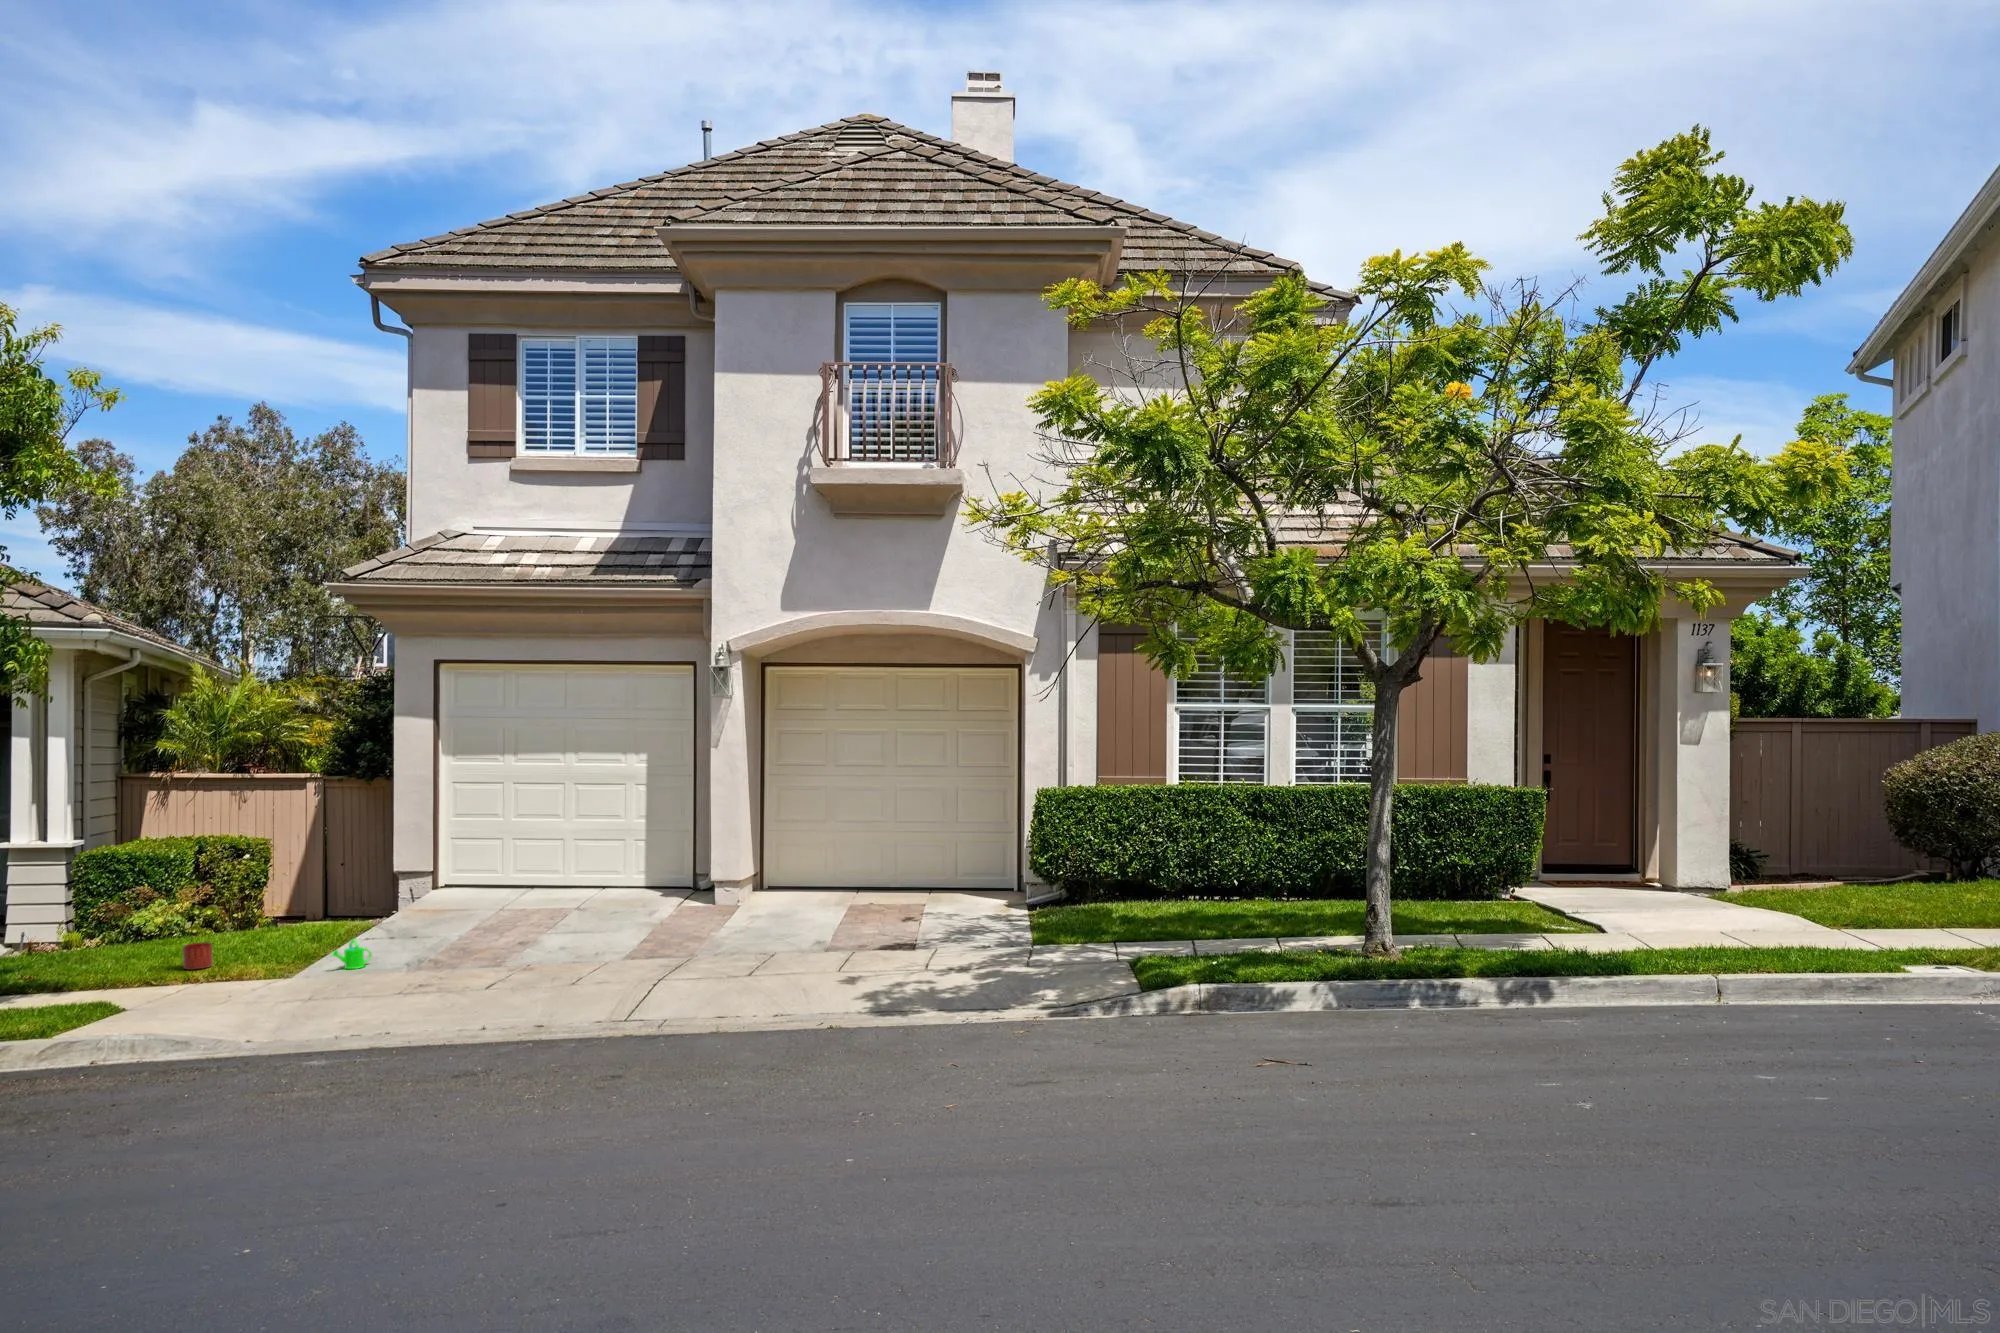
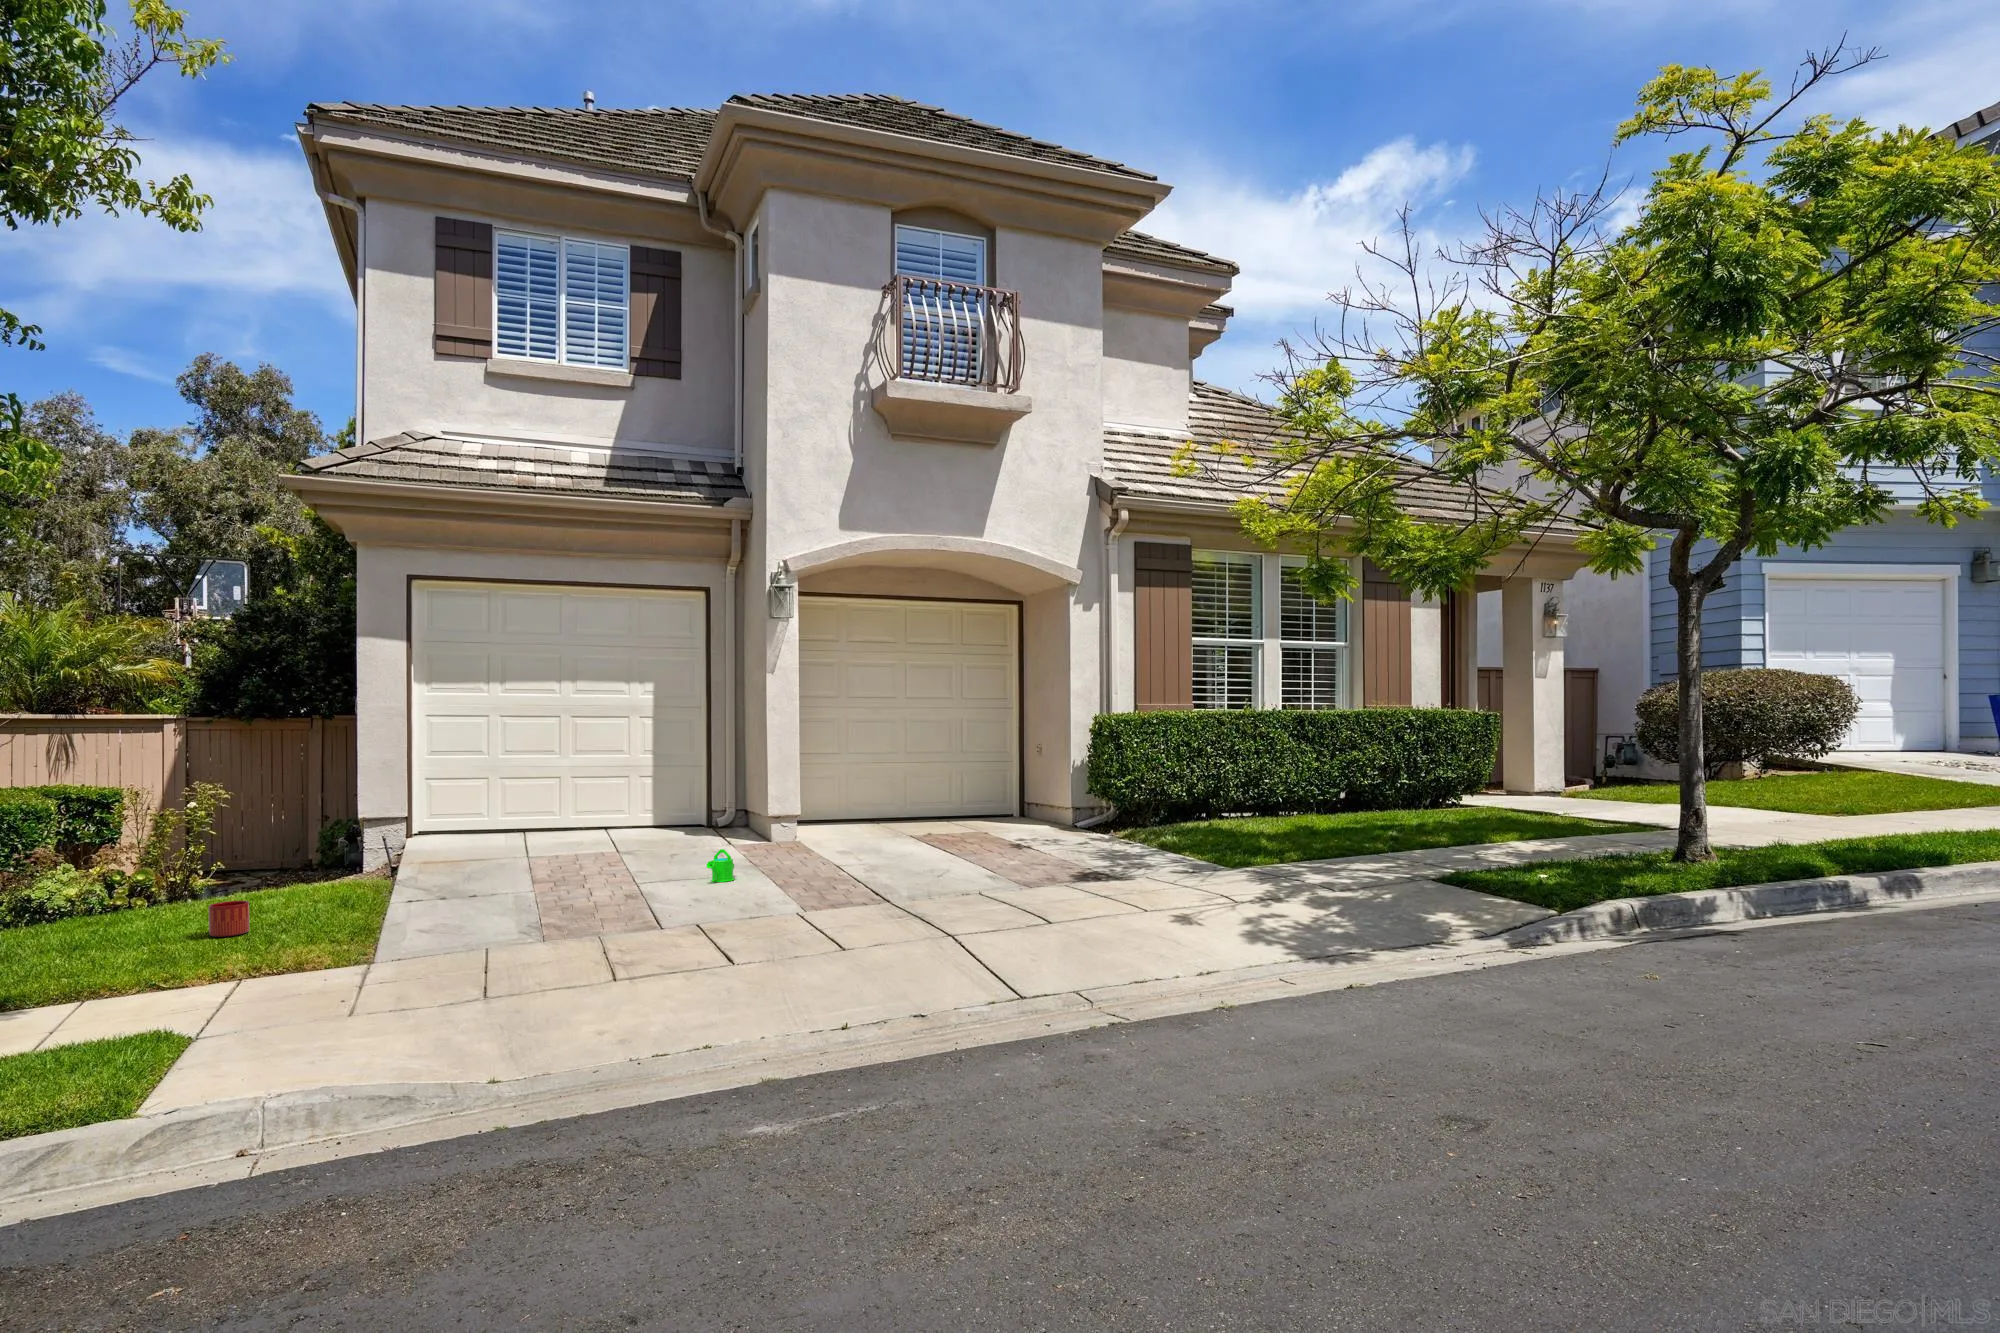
watering can: present [332,939,372,969] -> present [707,849,734,882]

